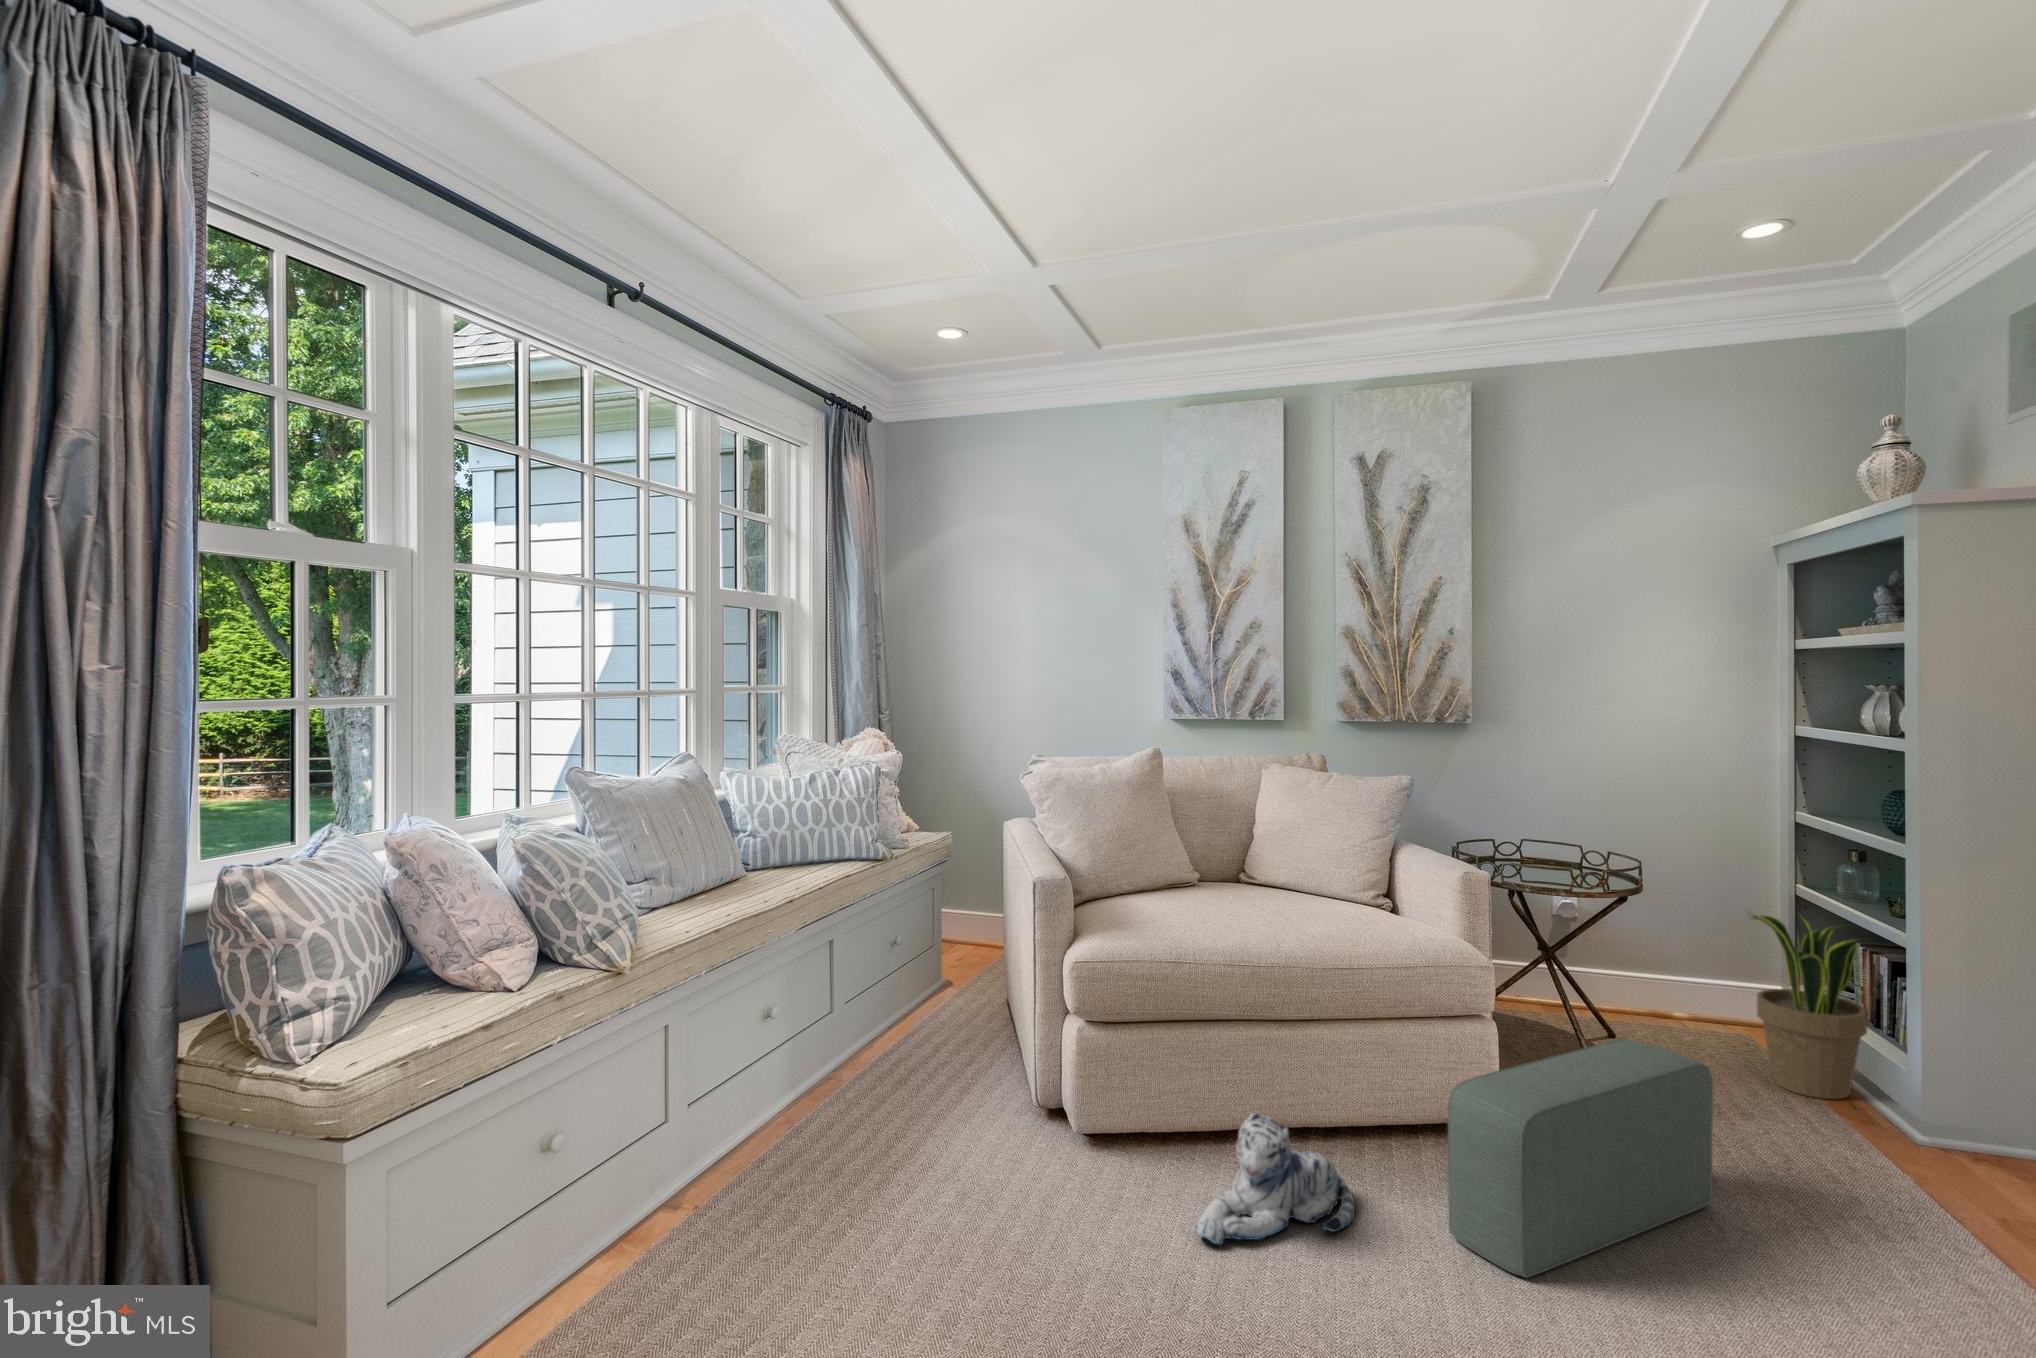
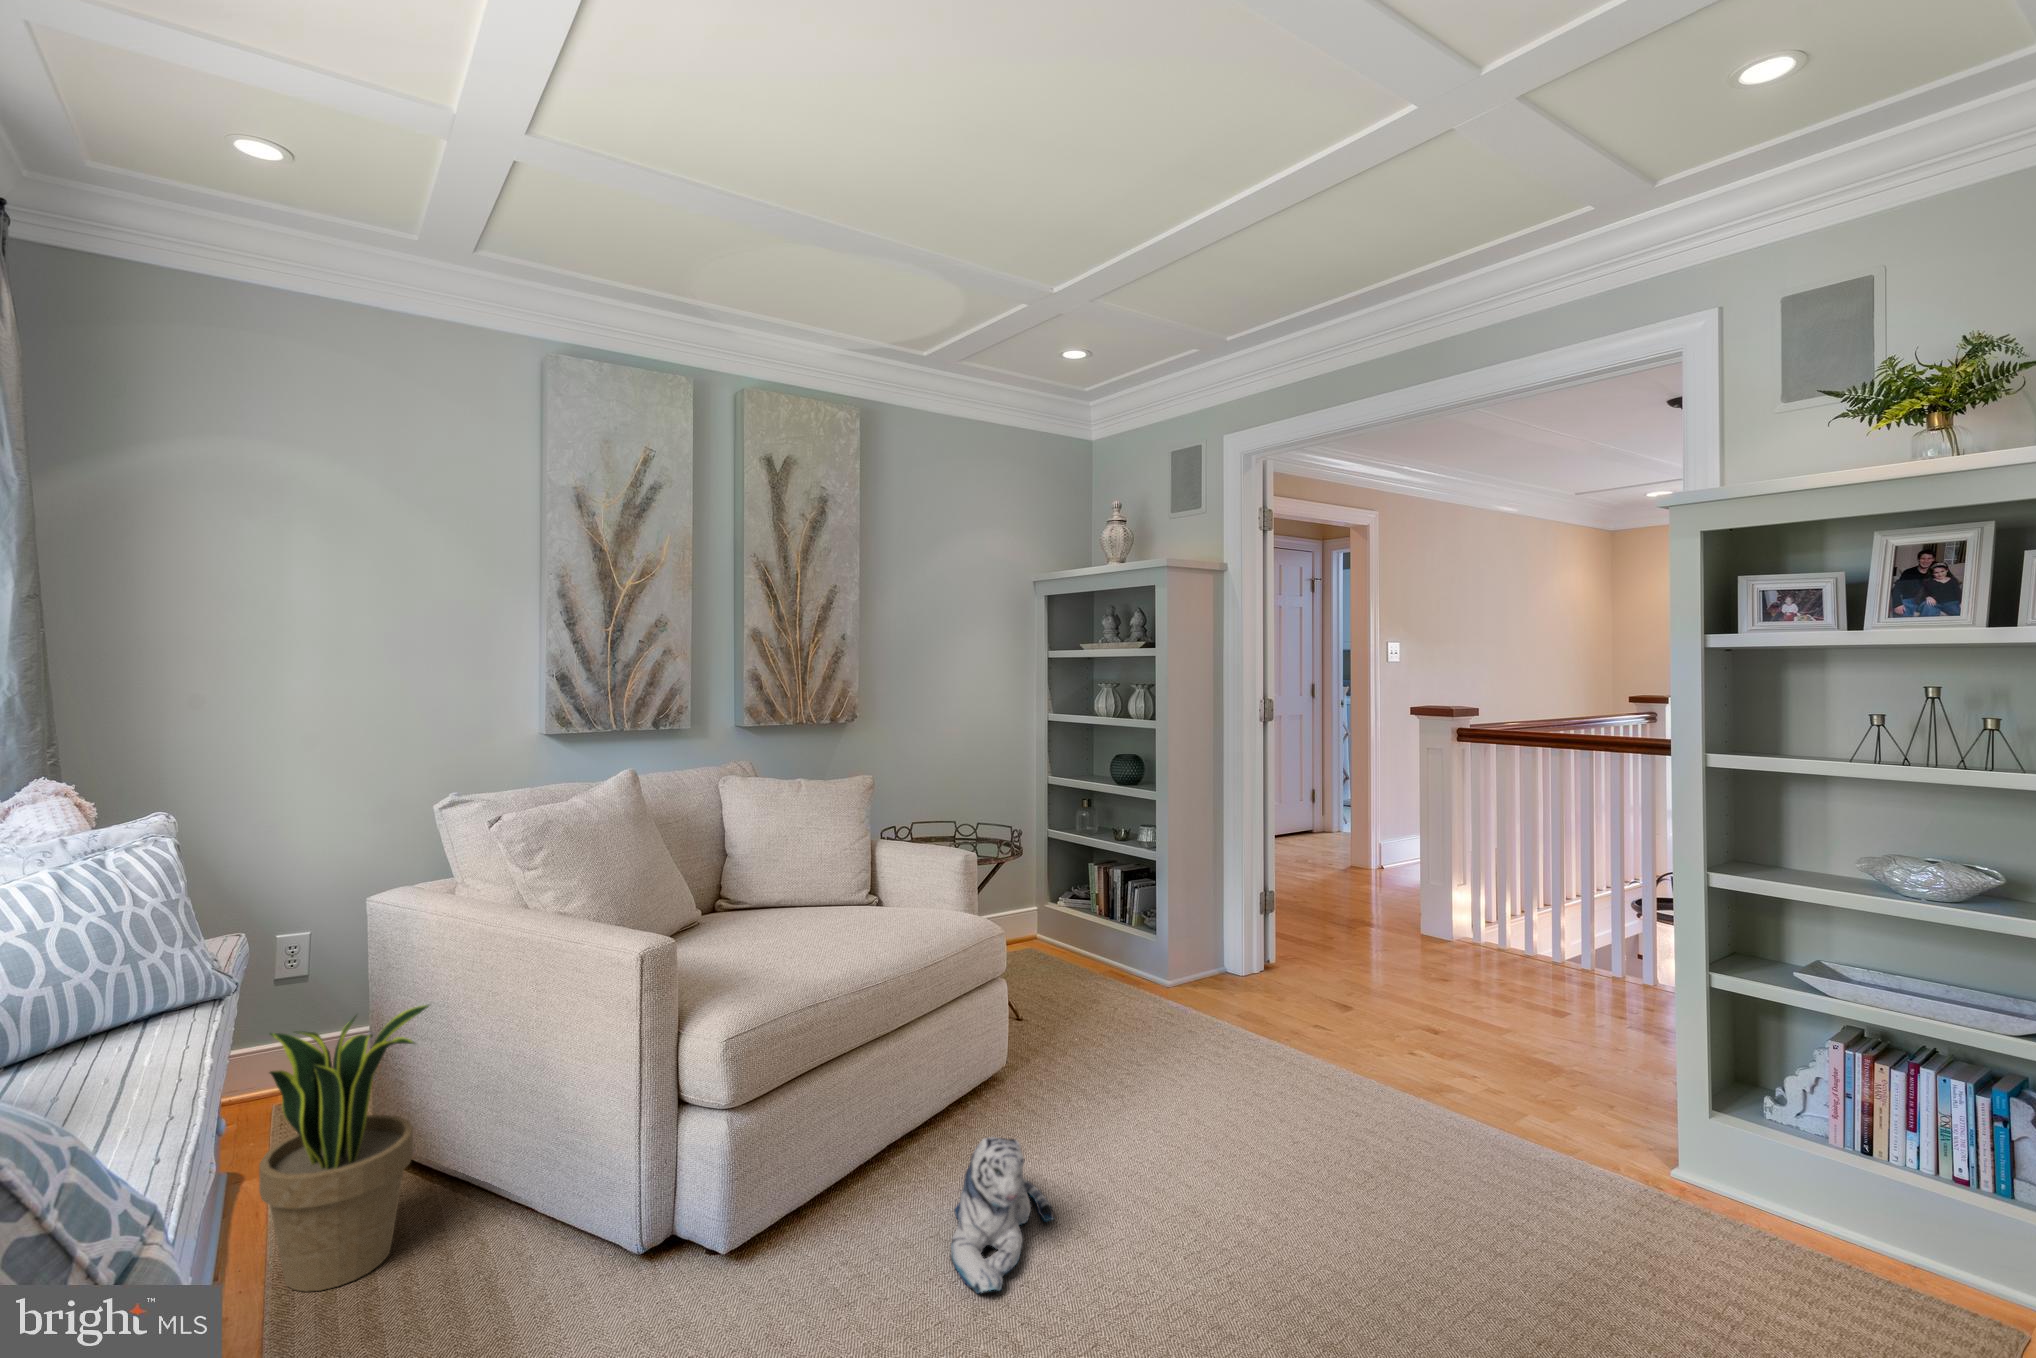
potted plant: present [1749,913,1867,1099] -> present [259,1004,429,1292]
pouf: present [1448,1039,1713,1278] -> none [1103,965,1184,1179]

